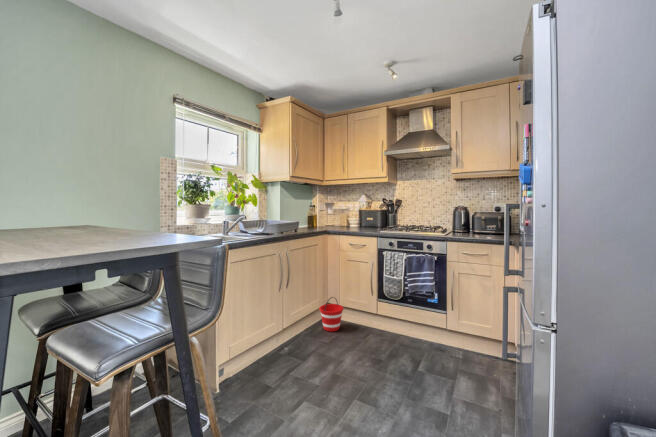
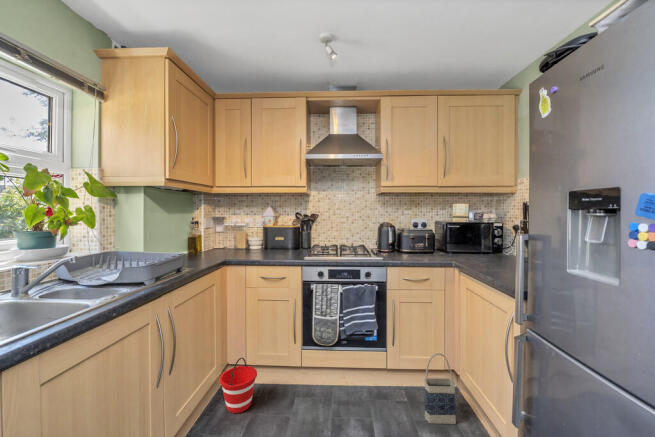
bag: none [468,314,497,377] -> present [425,353,456,424]

